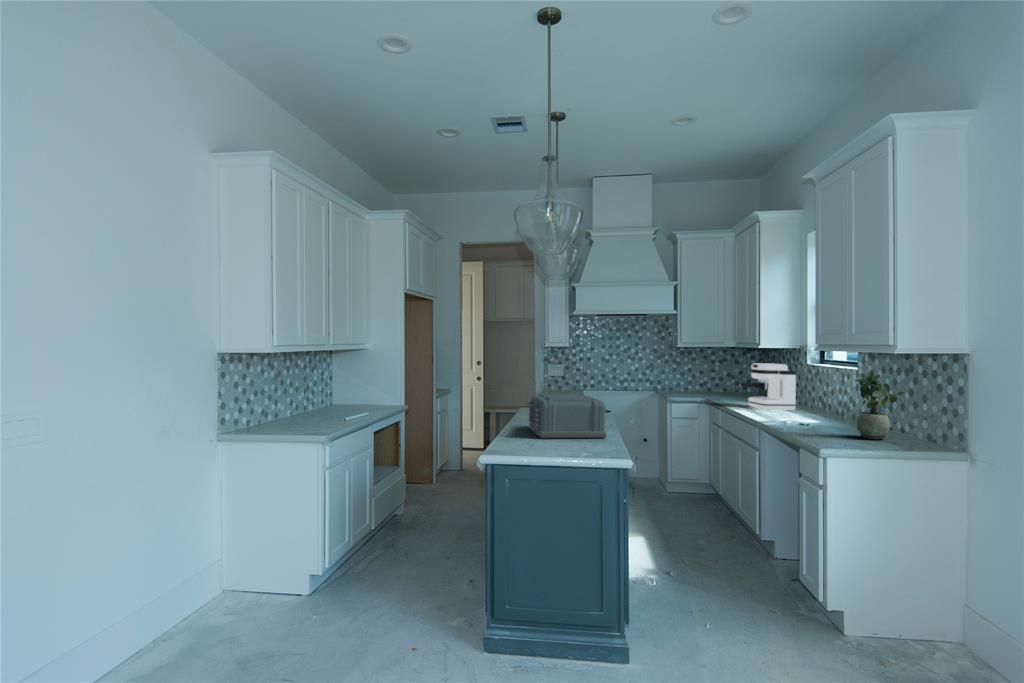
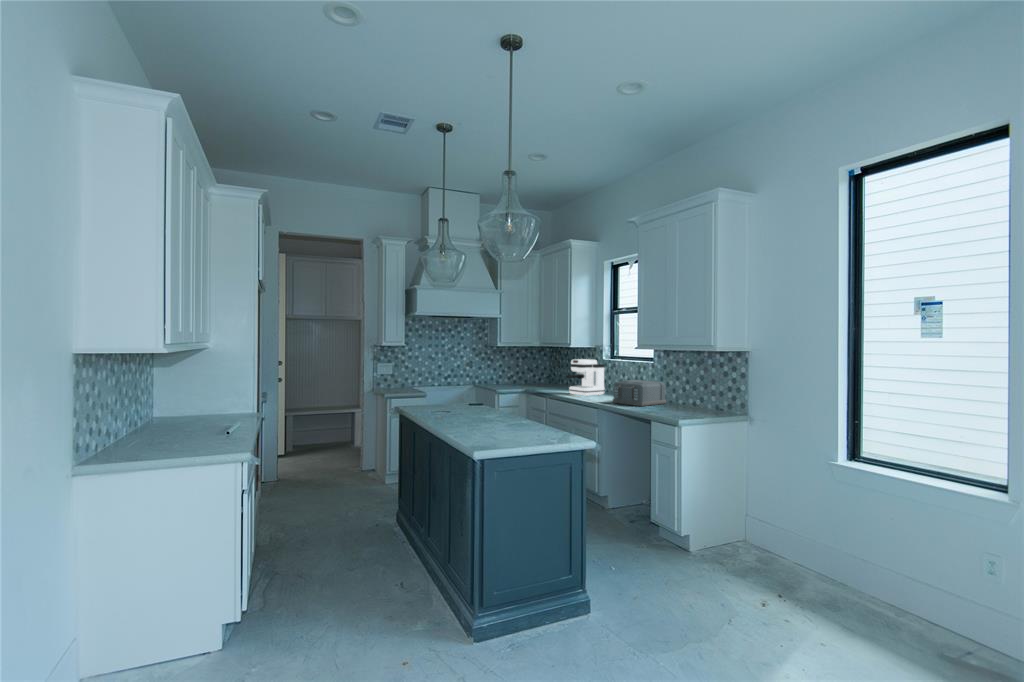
potted plant: present [856,369,905,439] -> none [677,363,711,413]
toaster: present [525,394,606,438] -> present [613,380,666,406]

